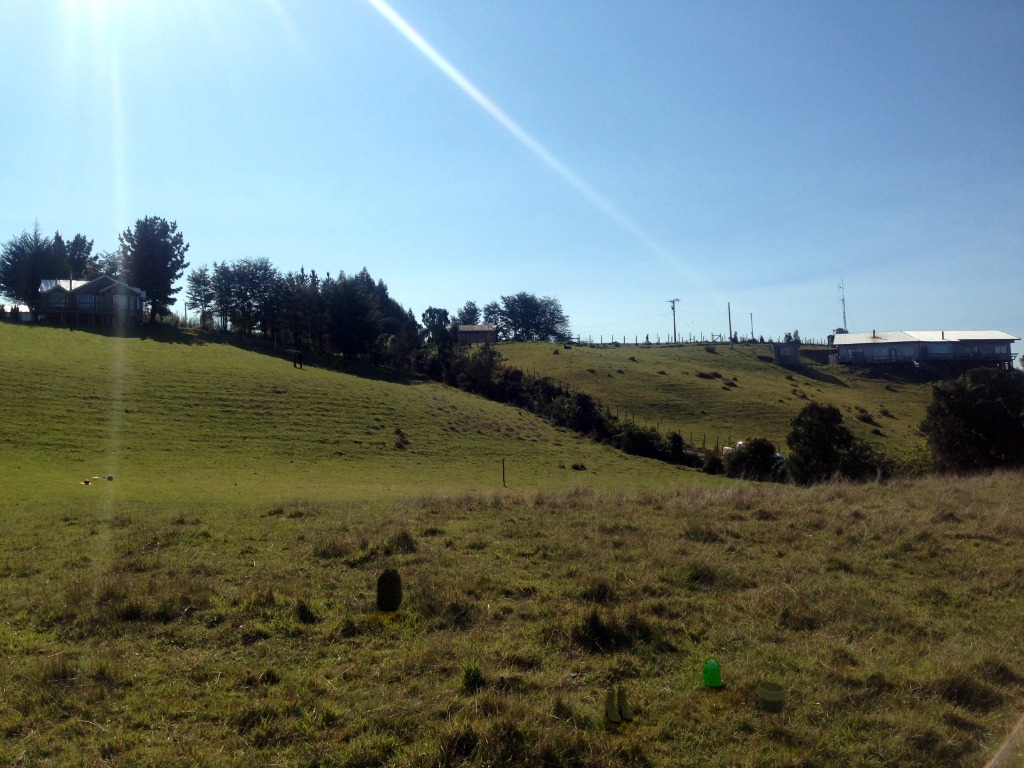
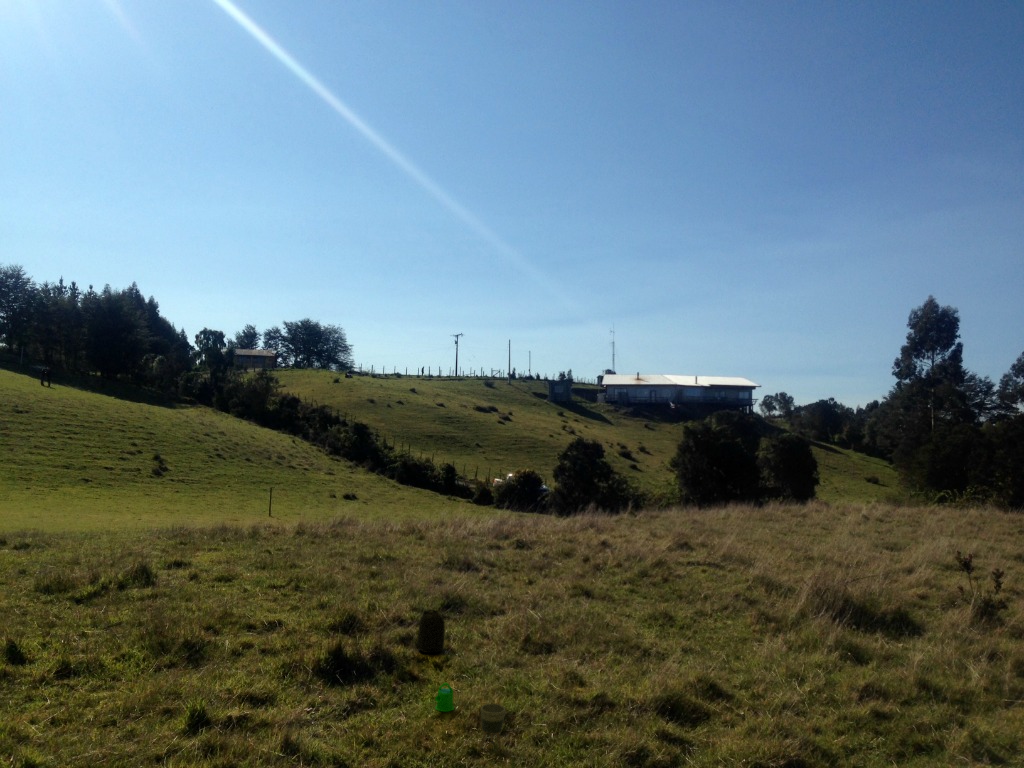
backpack: present [376,568,403,609] -> present [417,610,445,653]
boots: present [605,686,633,722] -> none [336,716,362,752]

